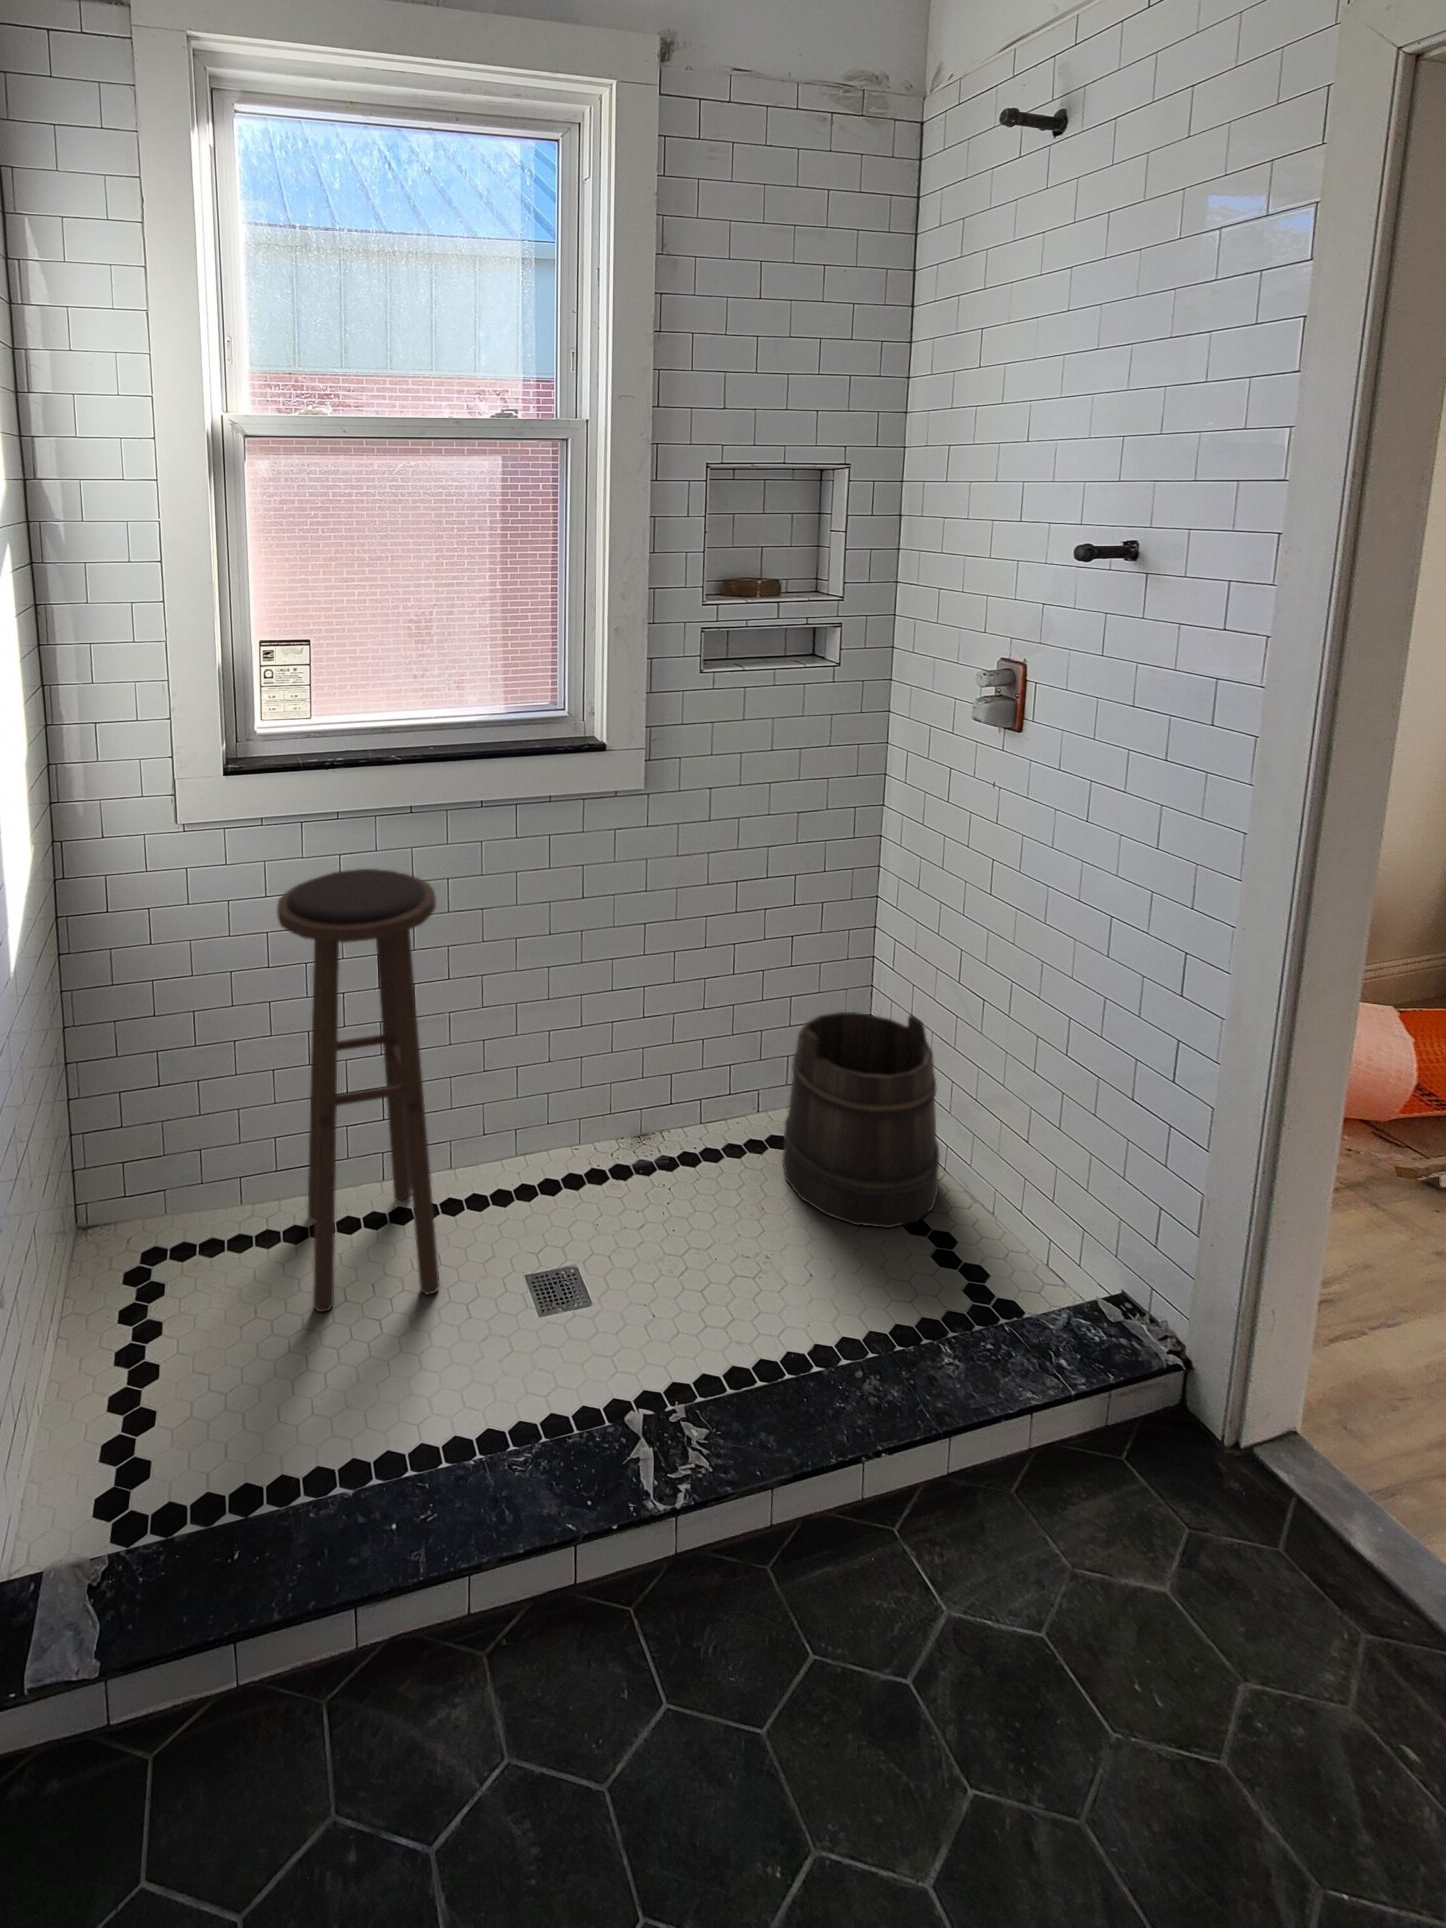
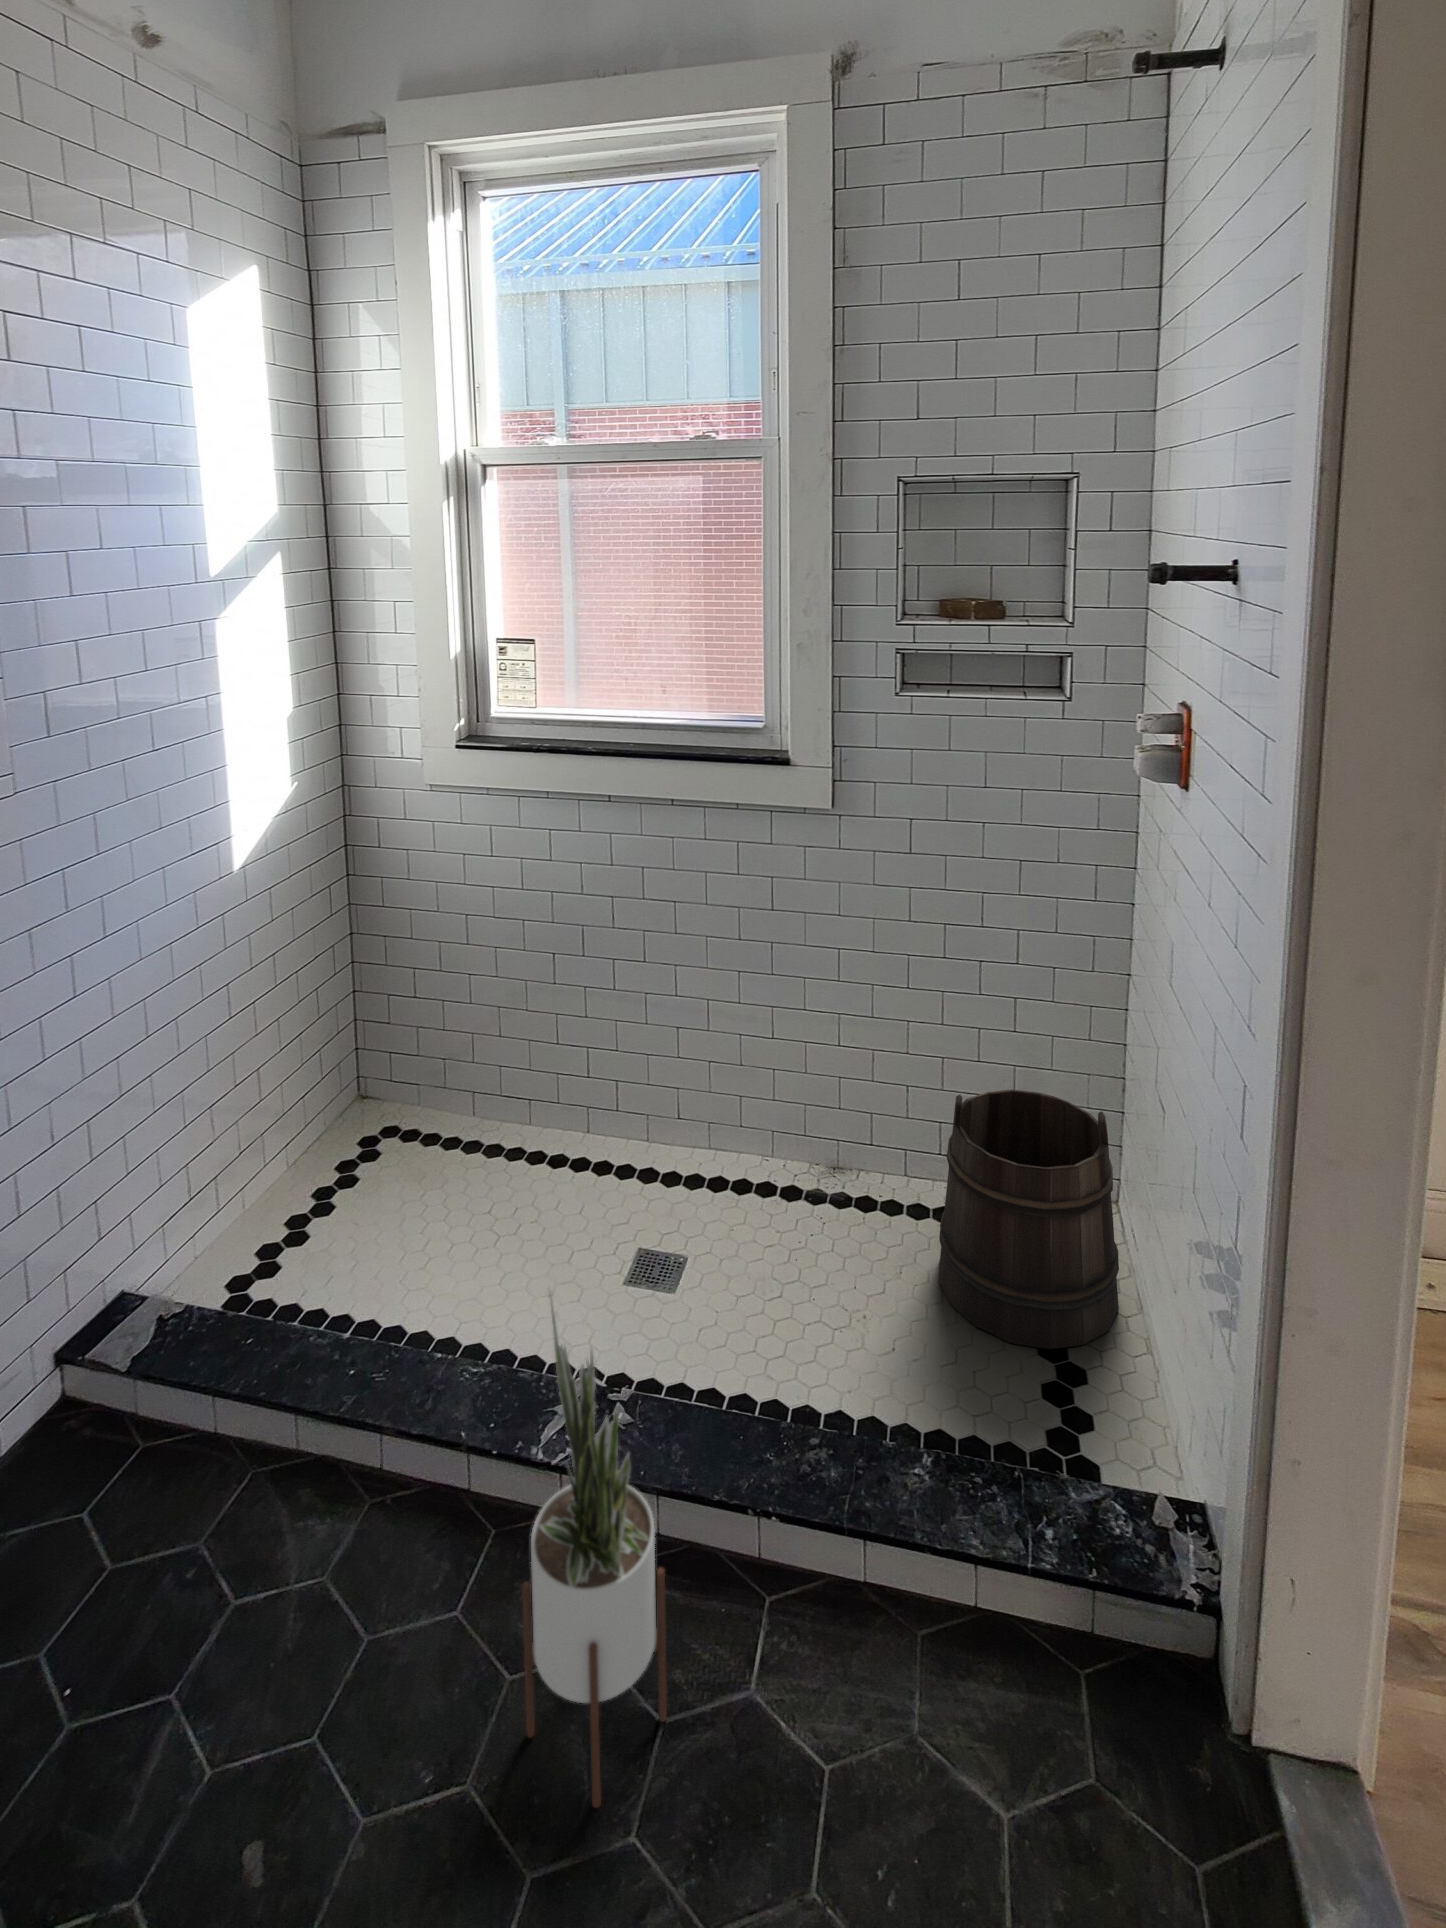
stool: present [277,869,440,1312] -> none [437,838,590,1233]
potted plant: none [784,1325,974,1791] -> present [522,1289,667,1808]

